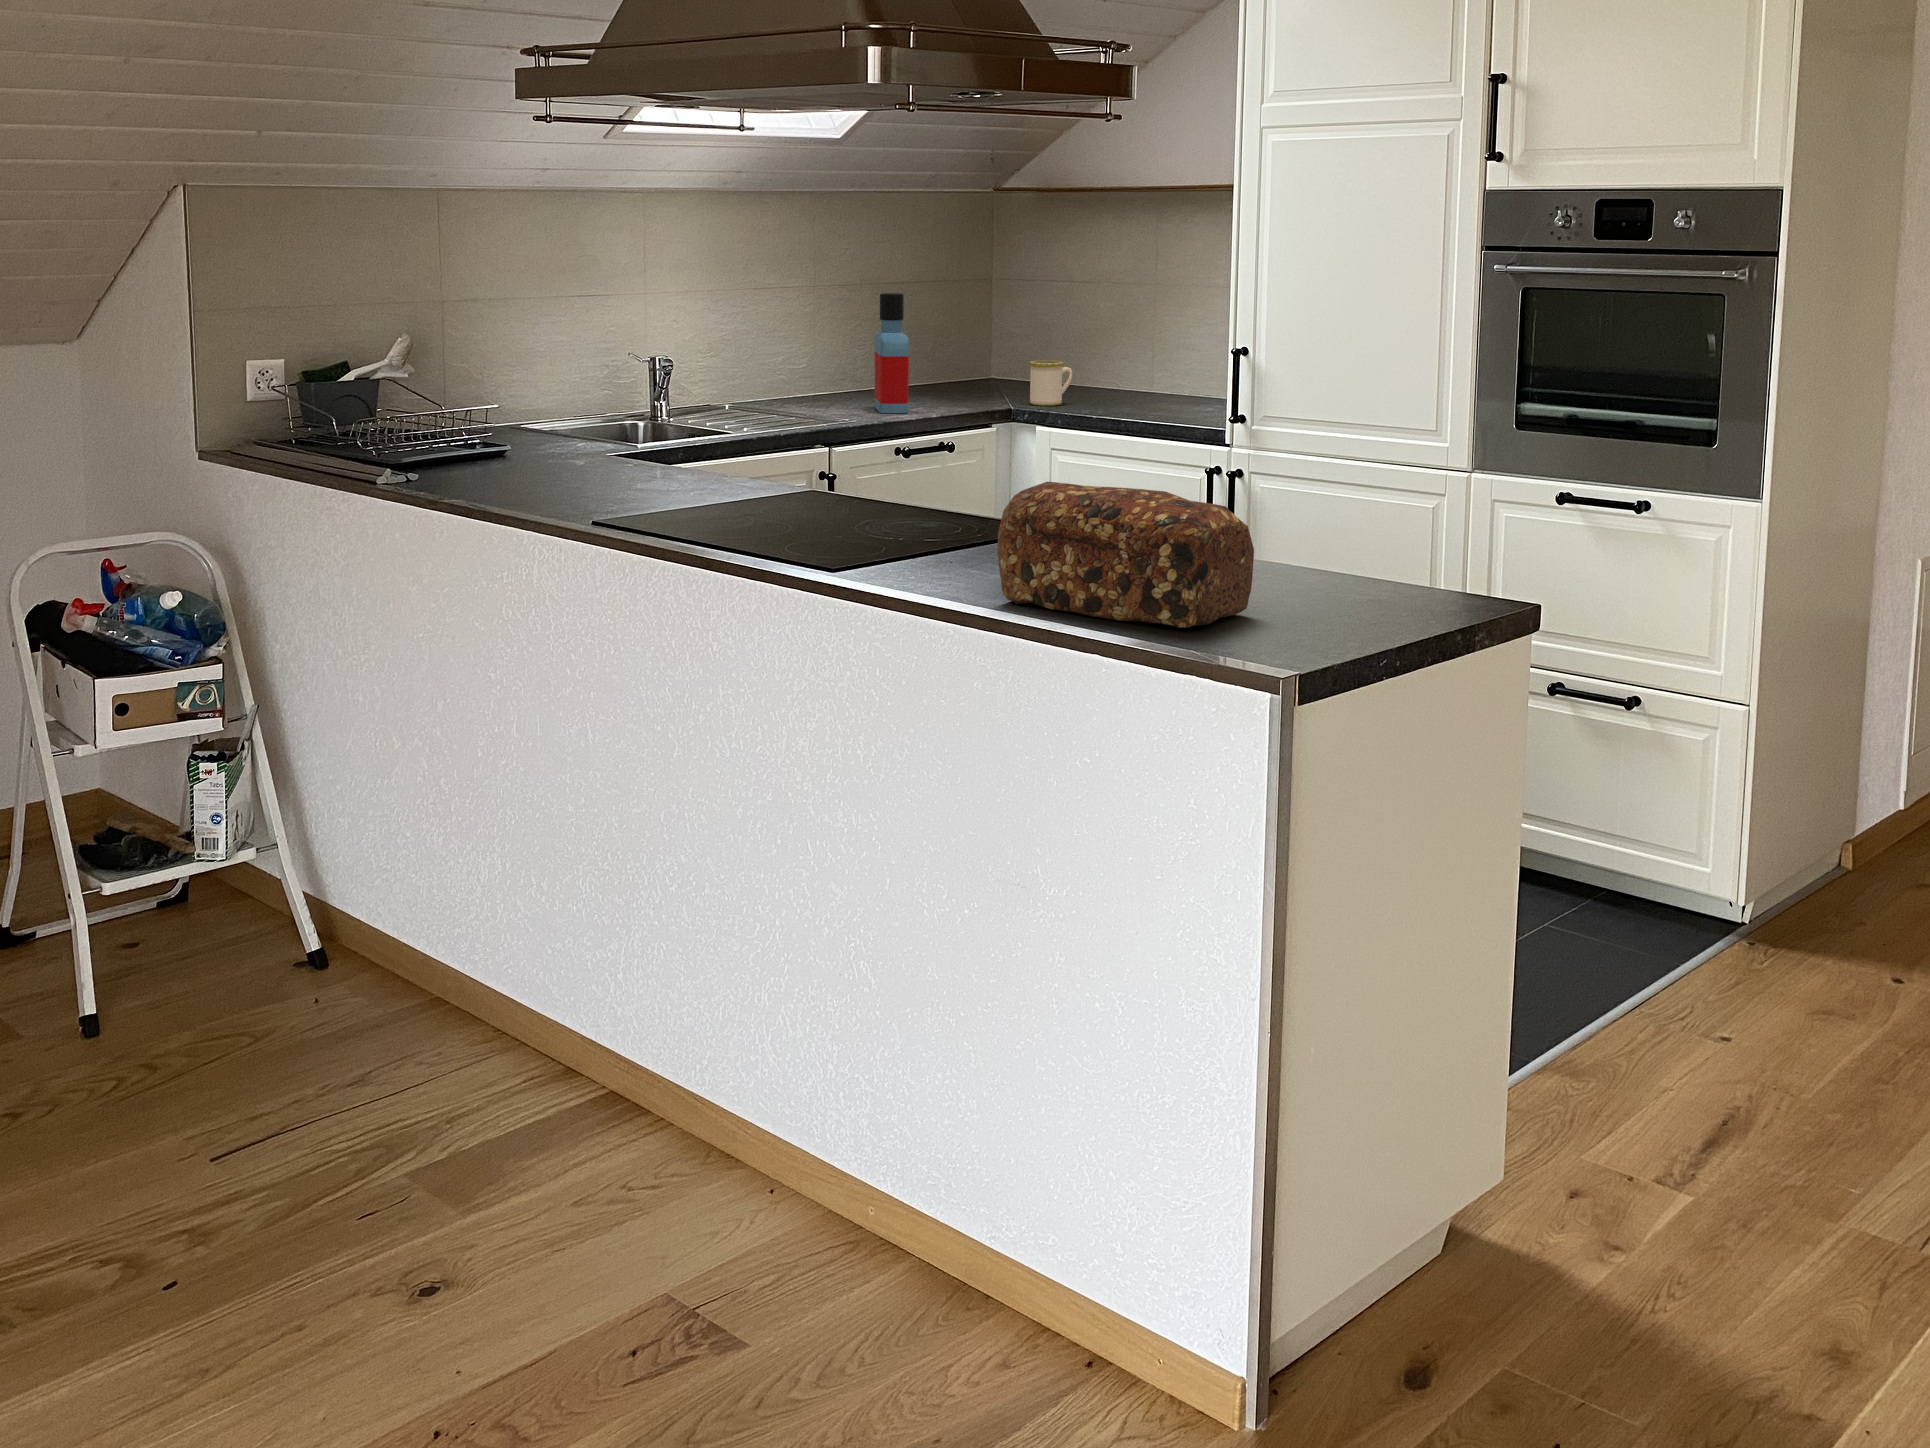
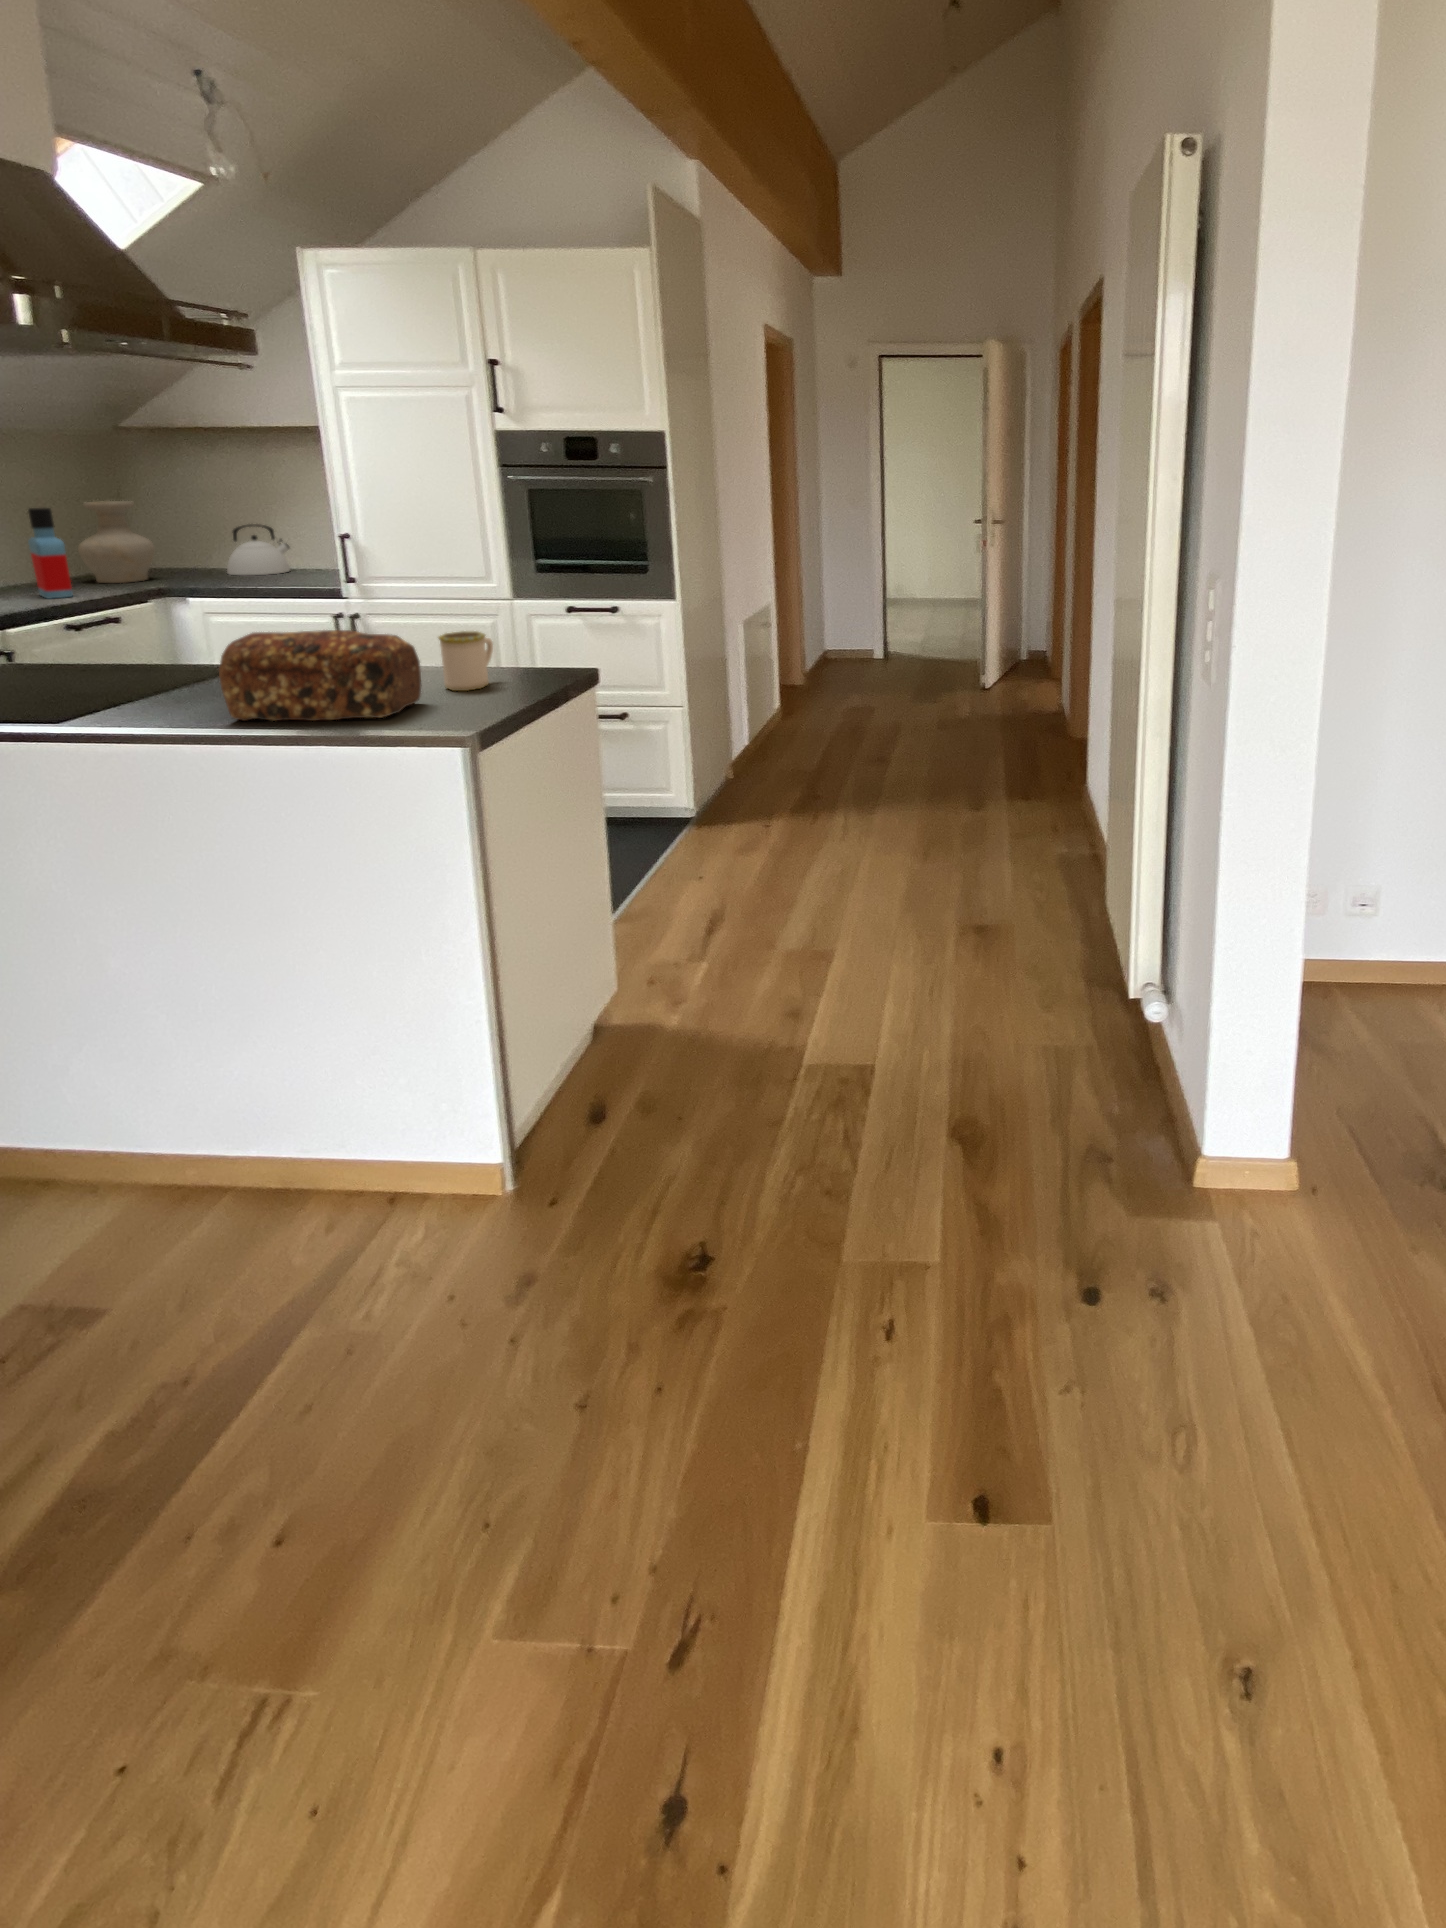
vase: none [927,287,1011,399] -> present [78,501,155,583]
kettle: none [1092,326,1177,401] -> present [227,524,290,575]
mug: present [1030,360,1073,406] -> present [439,631,493,691]

